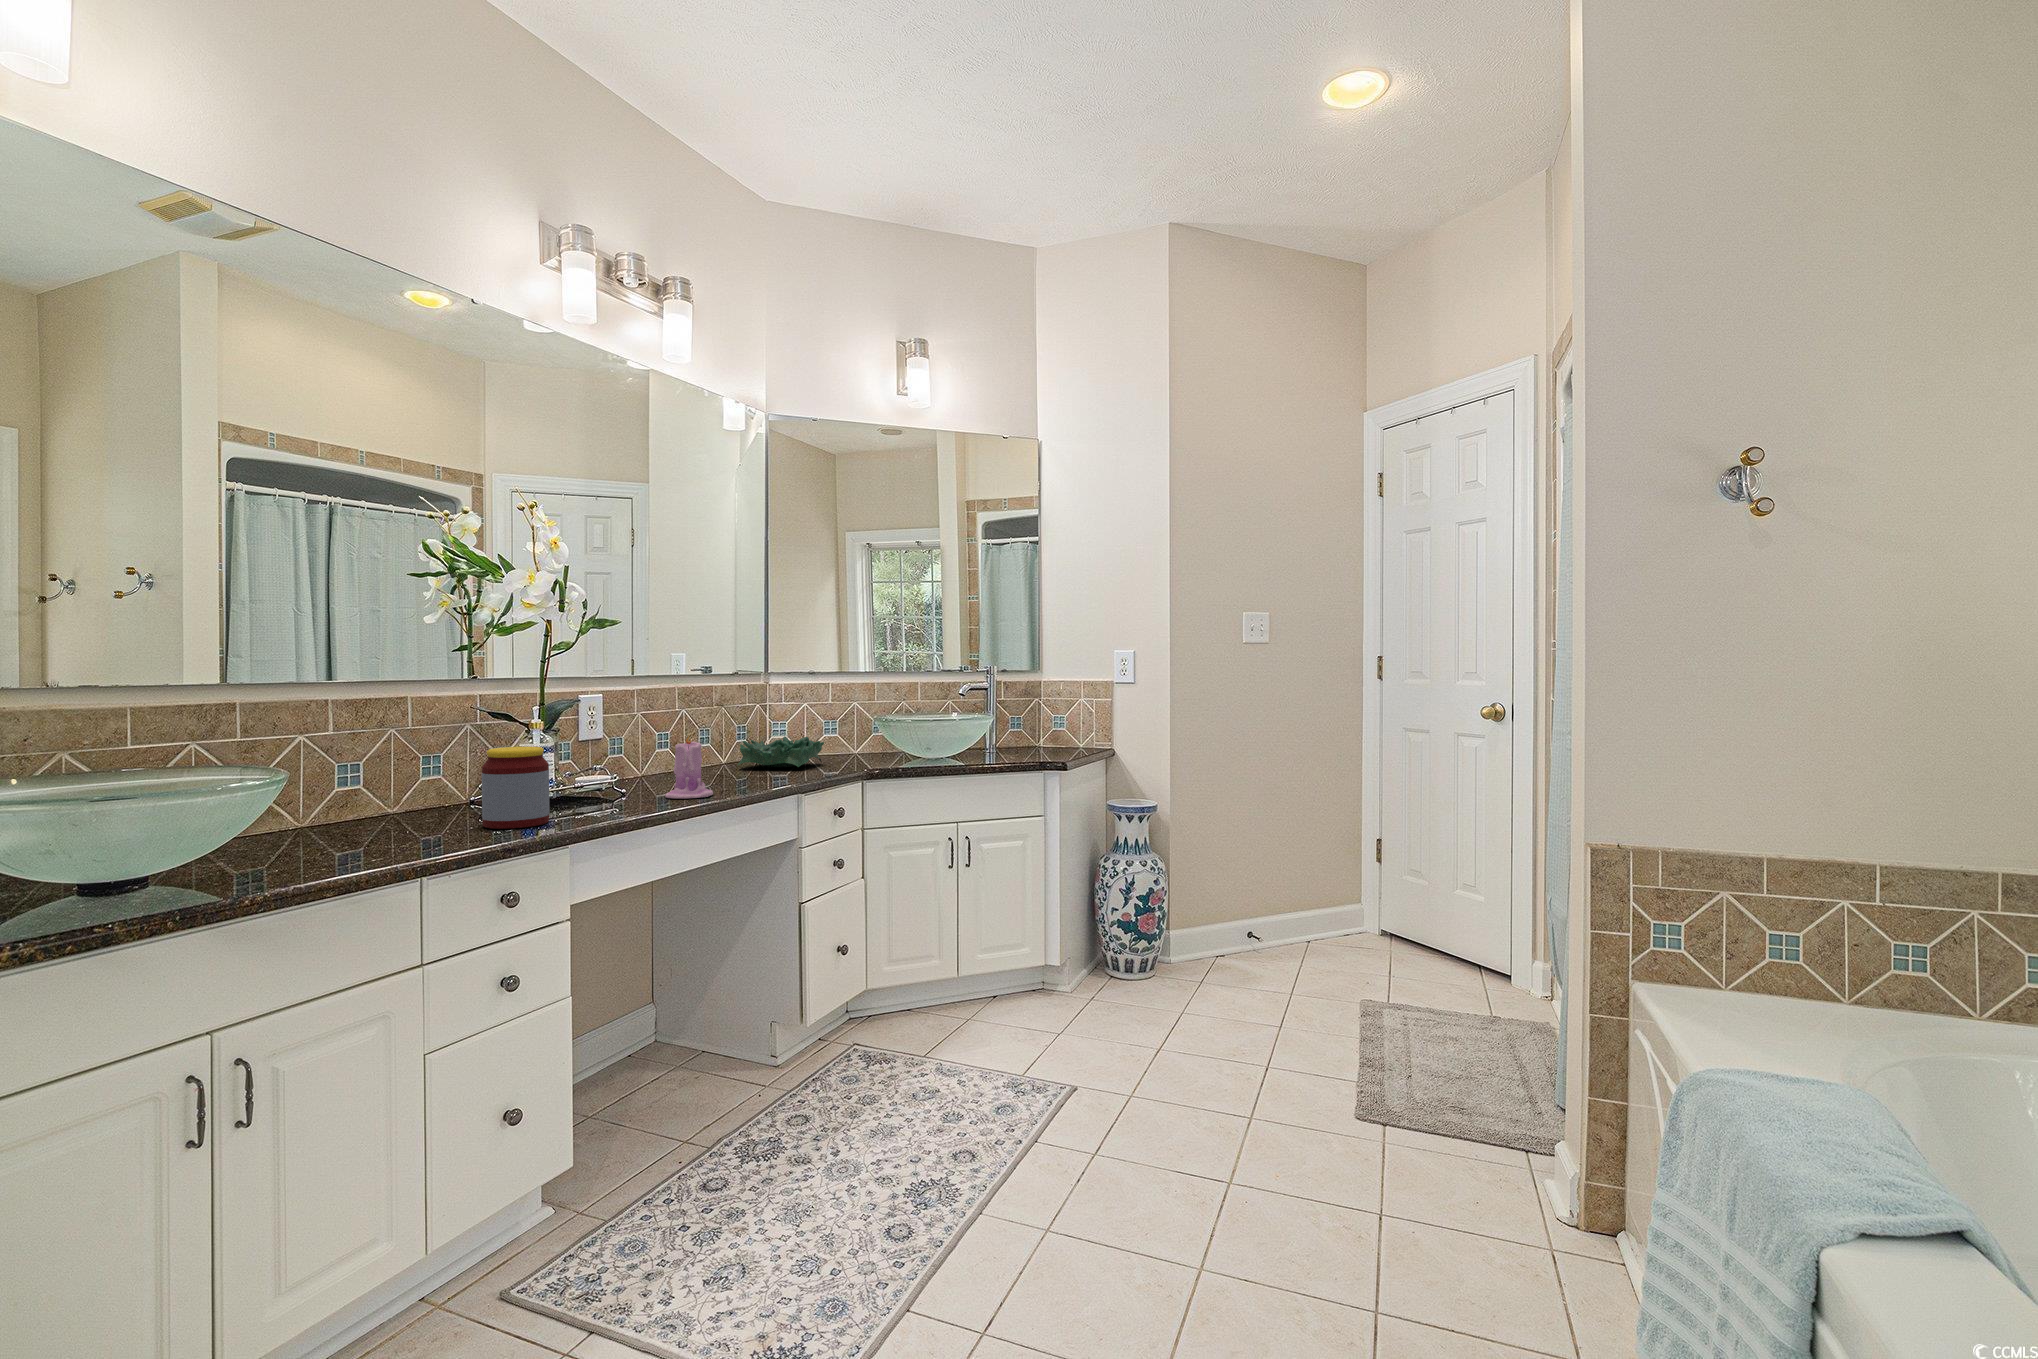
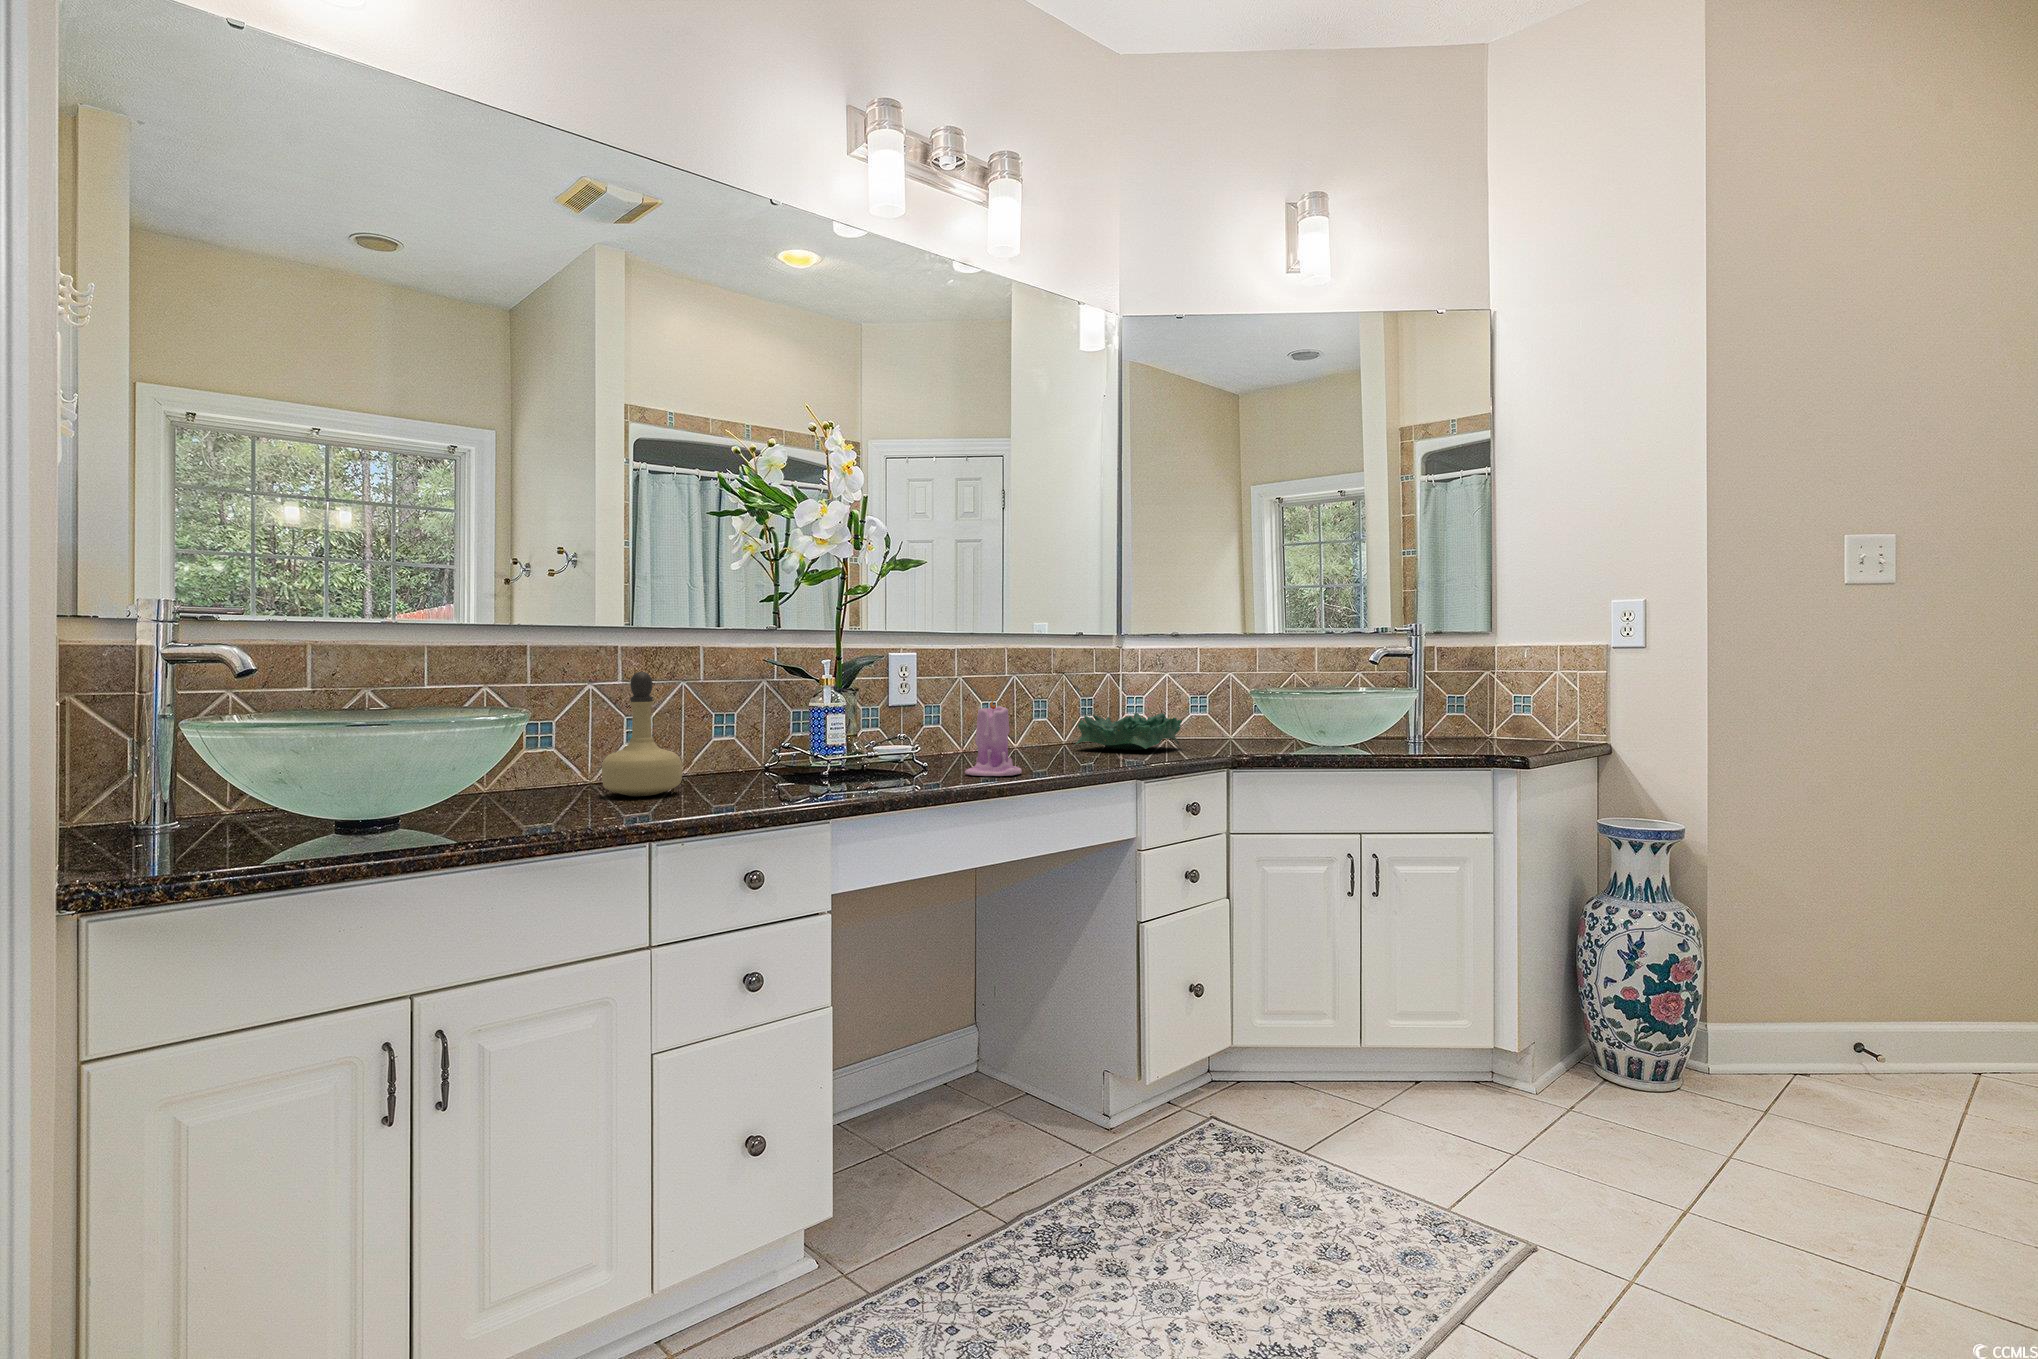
perfume bottle: none [341,727,422,837] -> present [602,672,682,796]
jar: present [482,747,549,829] -> none [742,701,815,796]

